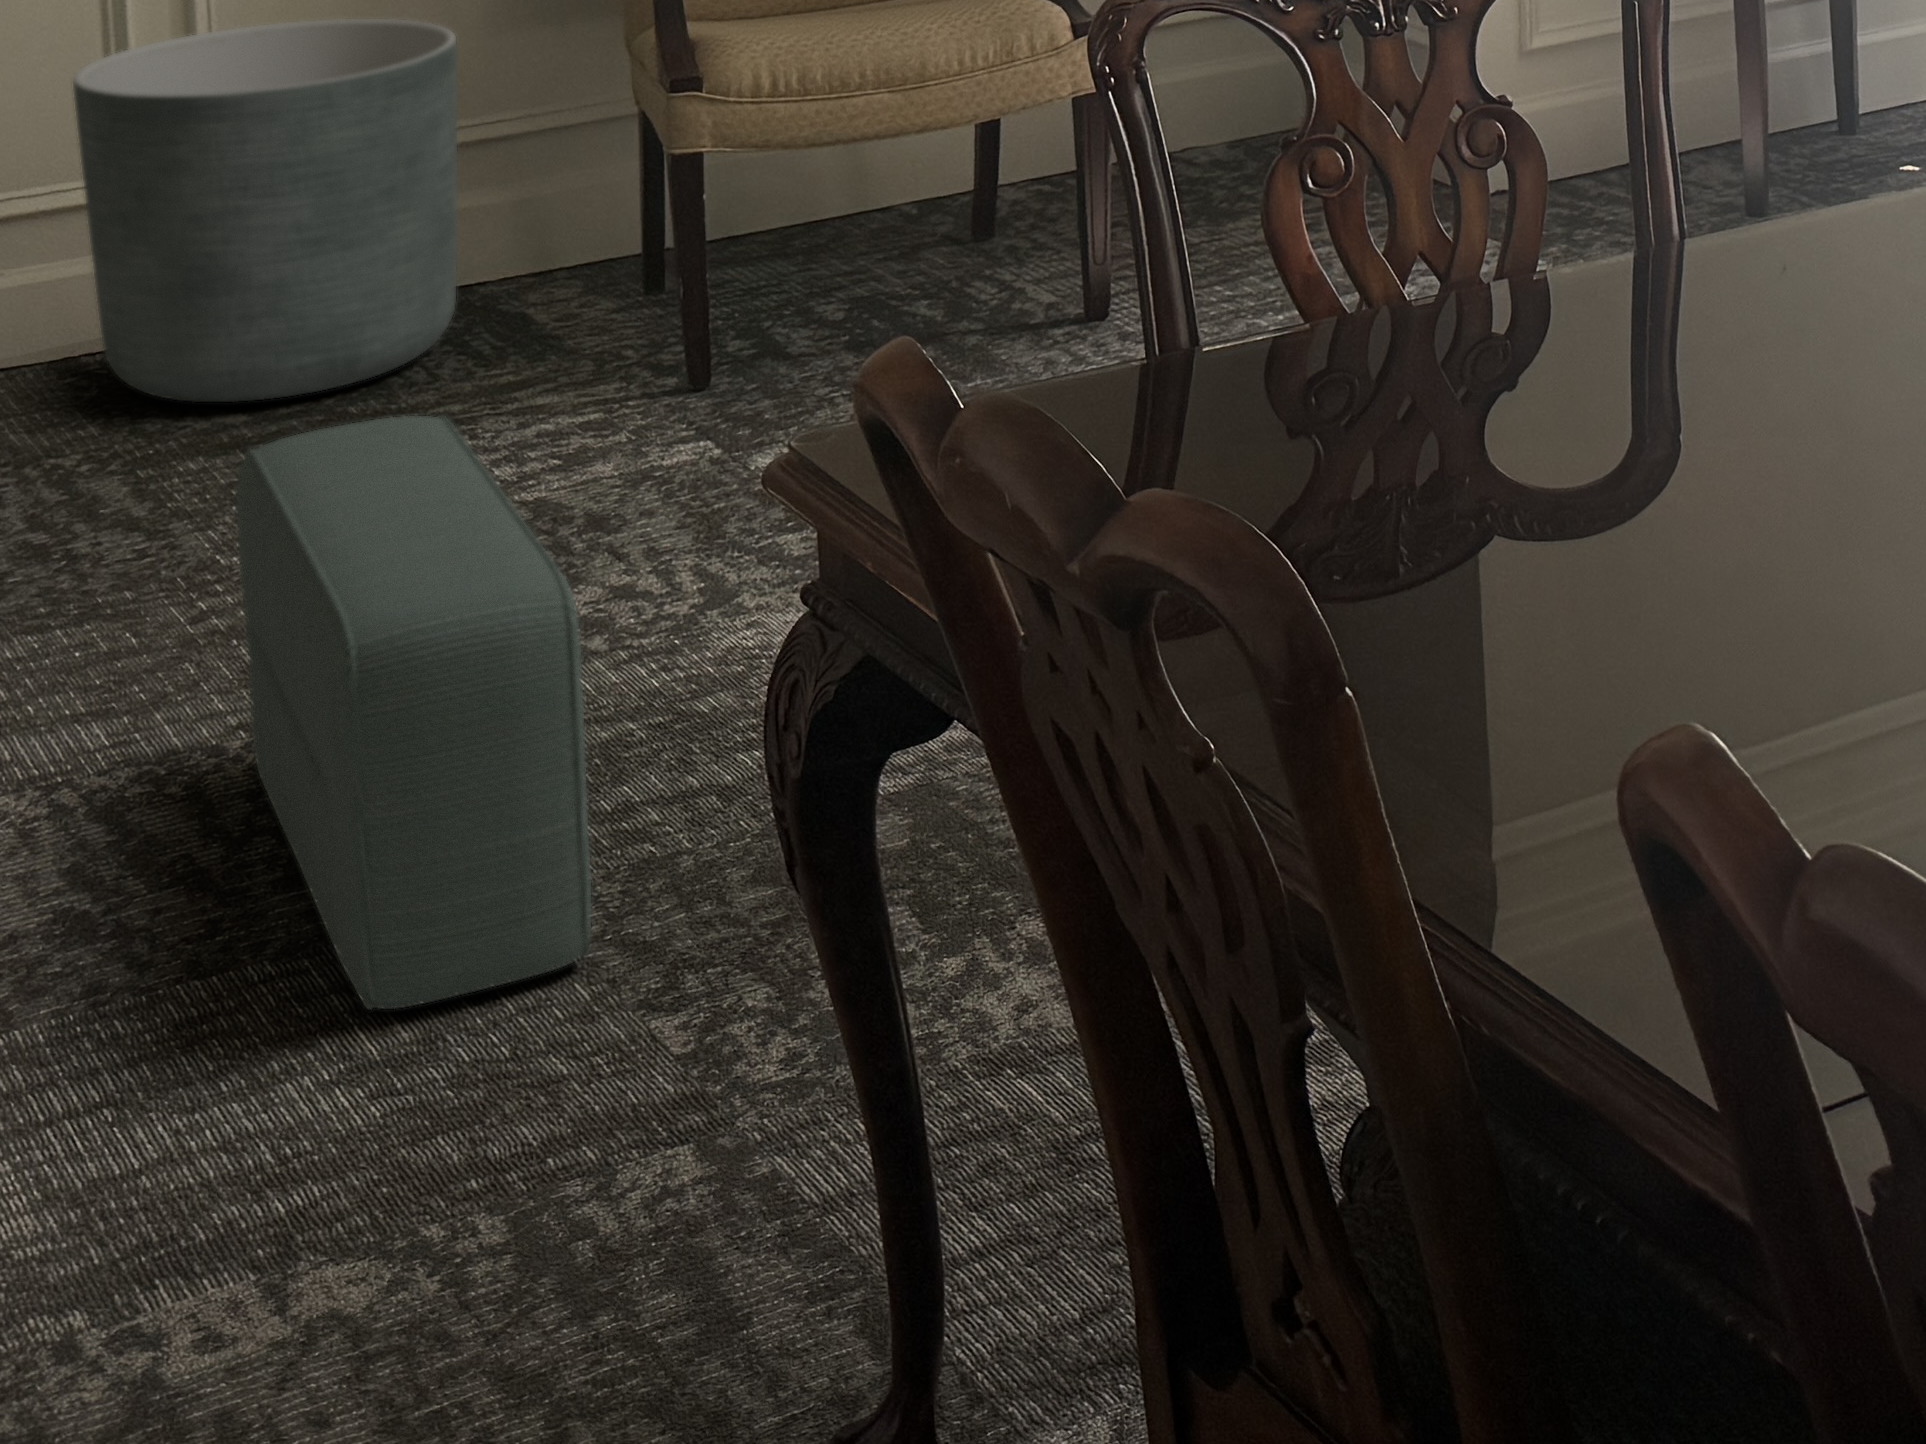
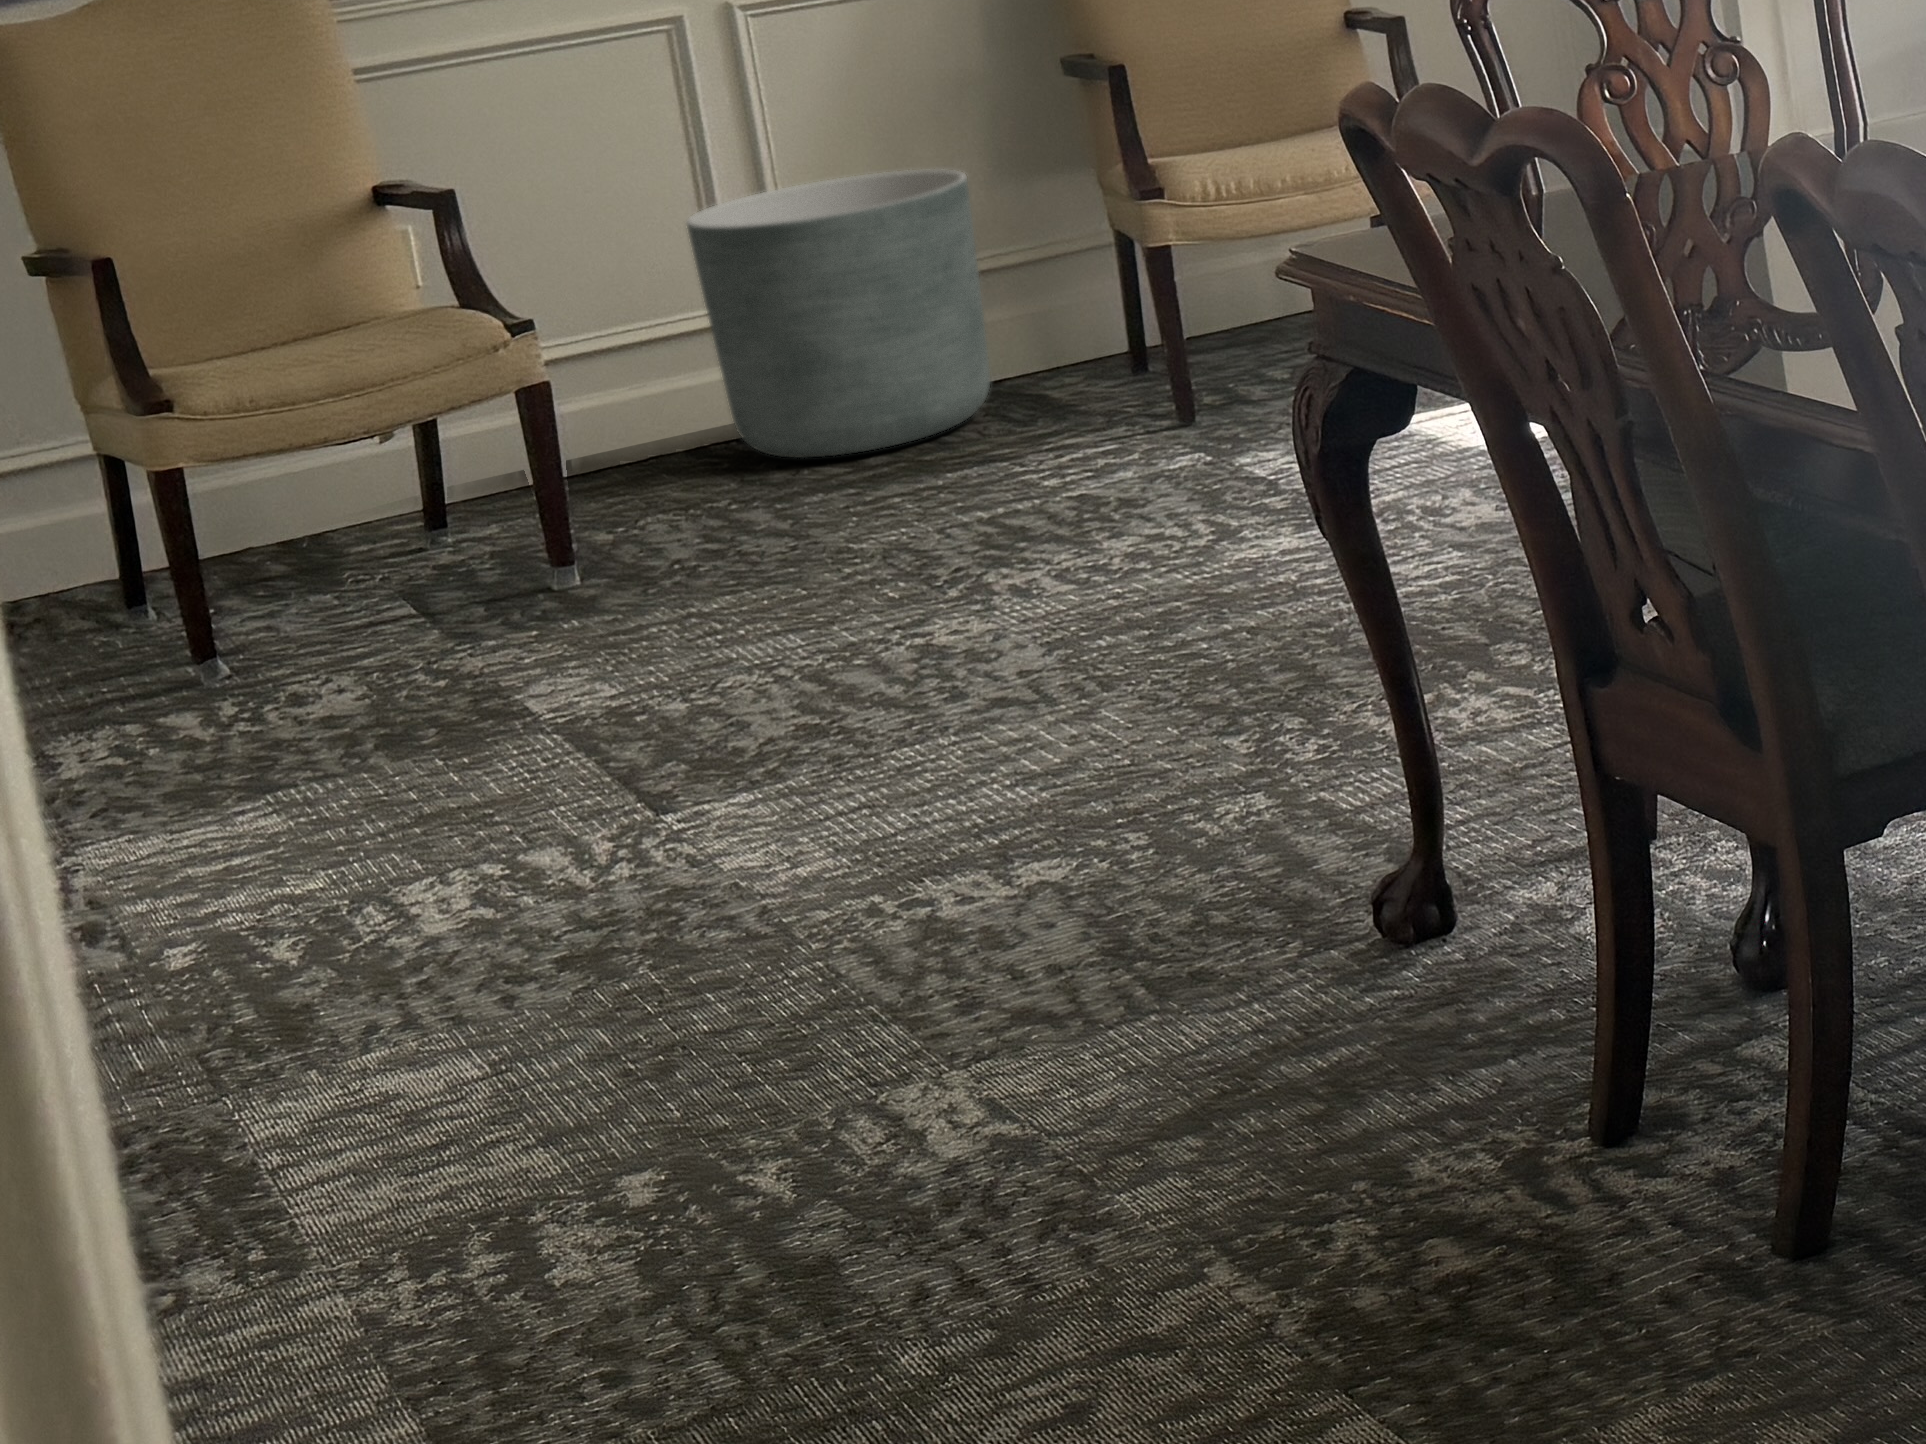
pouf: present [236,415,591,1009] -> none [876,387,1171,752]

